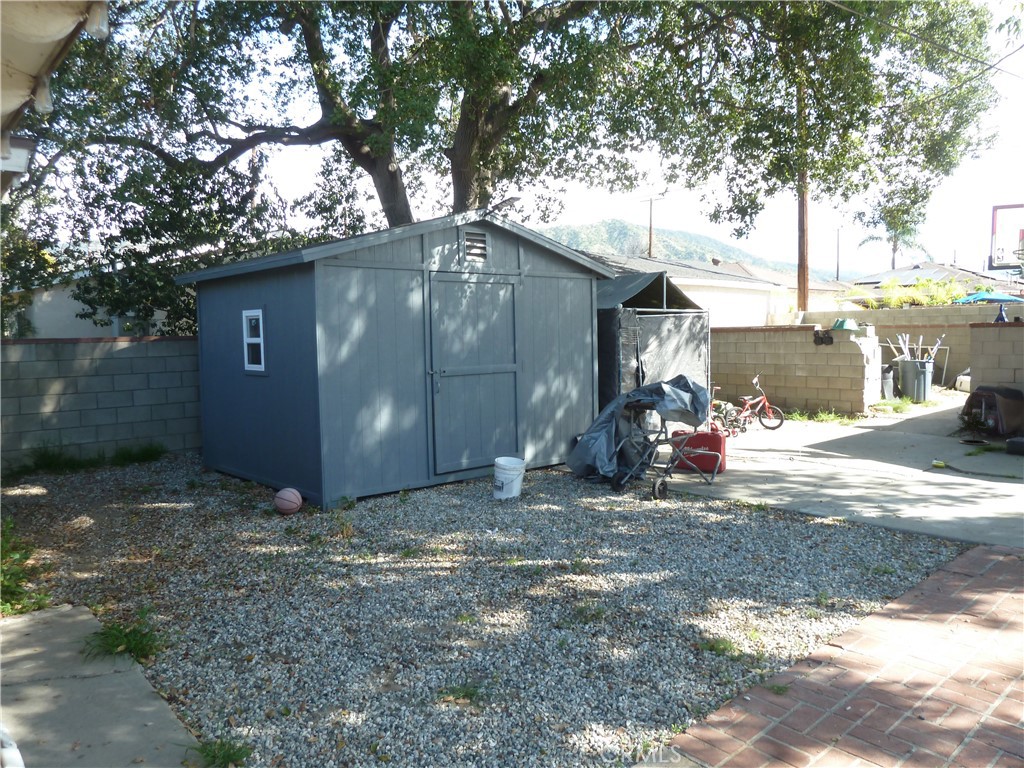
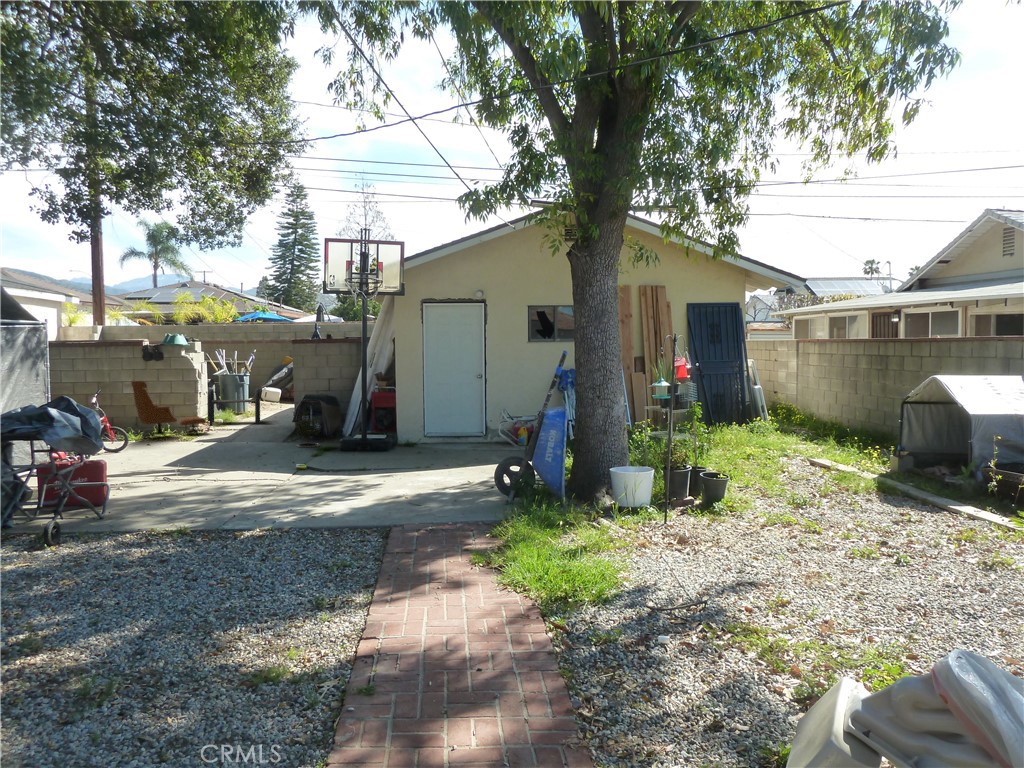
lounge chair: none [795,363,869,421] -> present [131,380,206,438]
bench: none [878,373,941,414] -> present [207,388,260,425]

